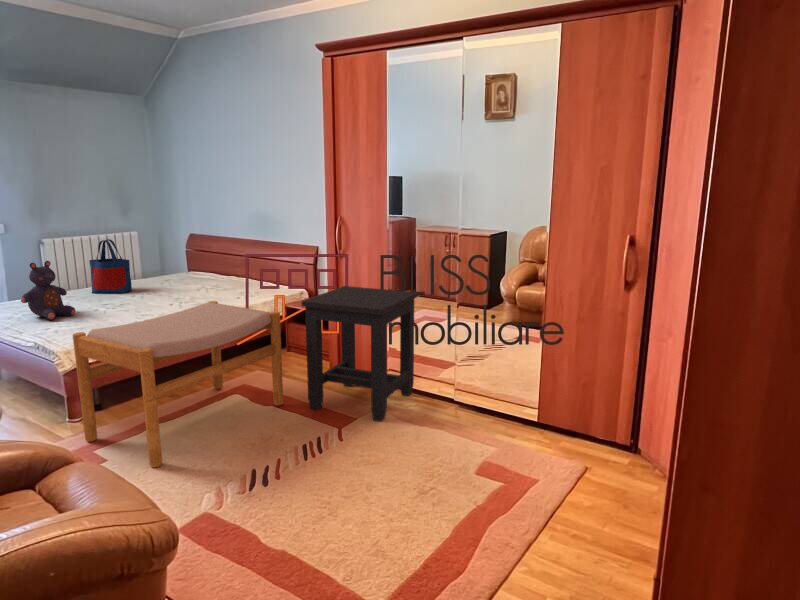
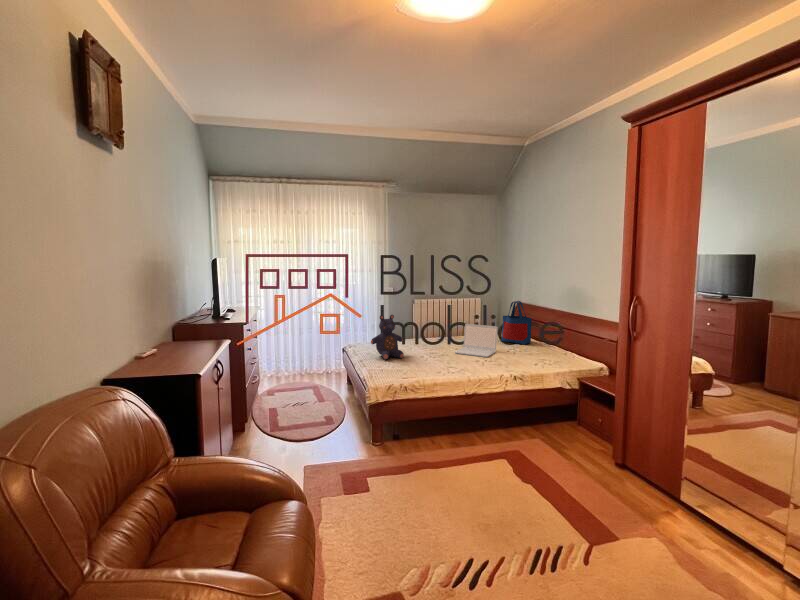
tote bag: present [89,239,132,293] -> present [501,301,532,344]
laptop: none [139,263,187,300] -> present [455,324,498,357]
side table: present [301,286,418,422] -> none [569,373,734,557]
footstool: present [73,301,283,467] -> none [369,366,548,514]

